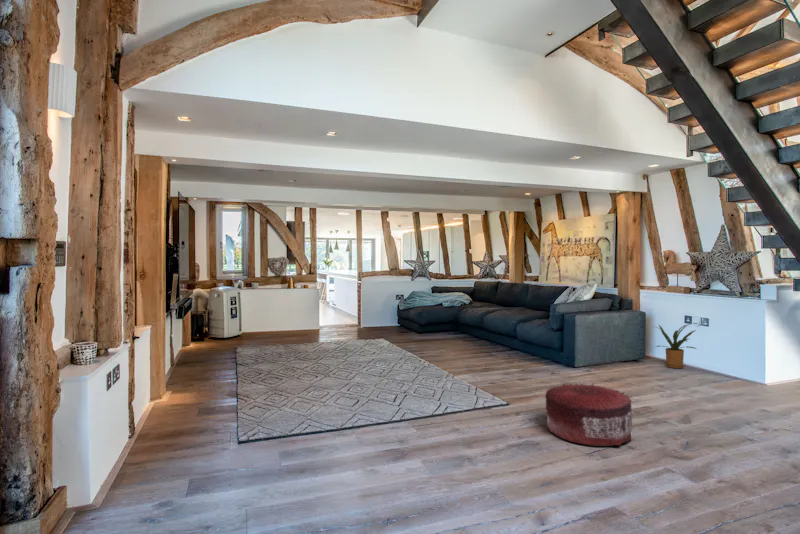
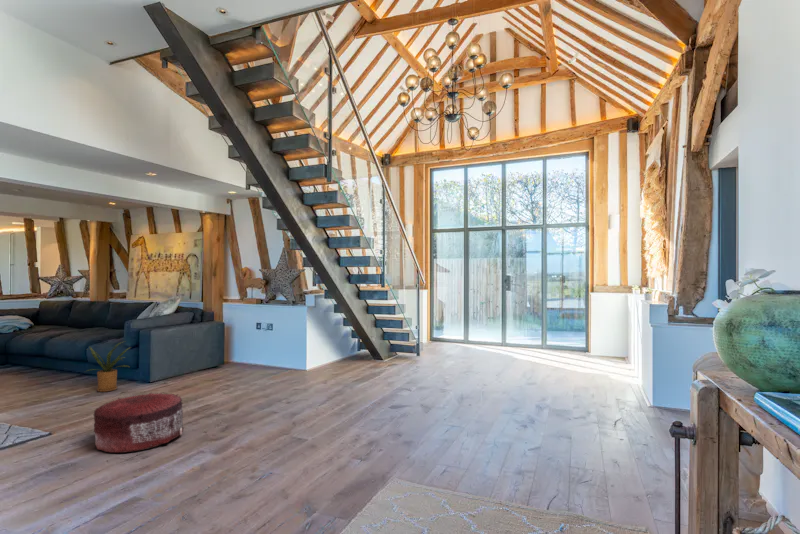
house plant: present [657,325,696,369] -> present [88,343,129,392]

